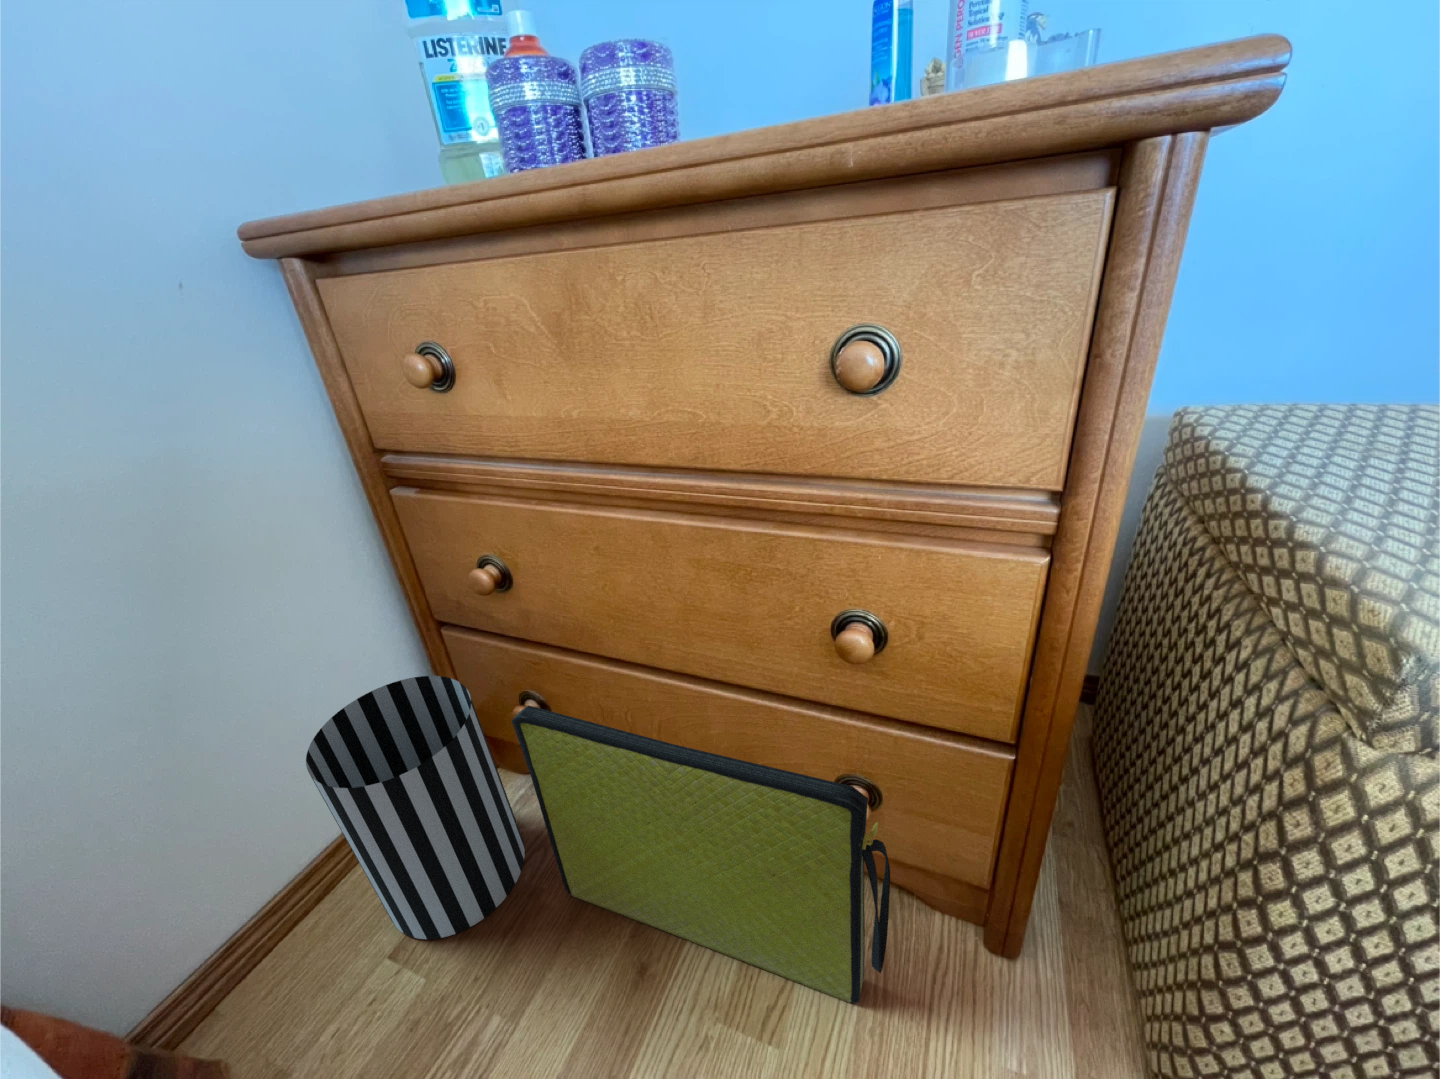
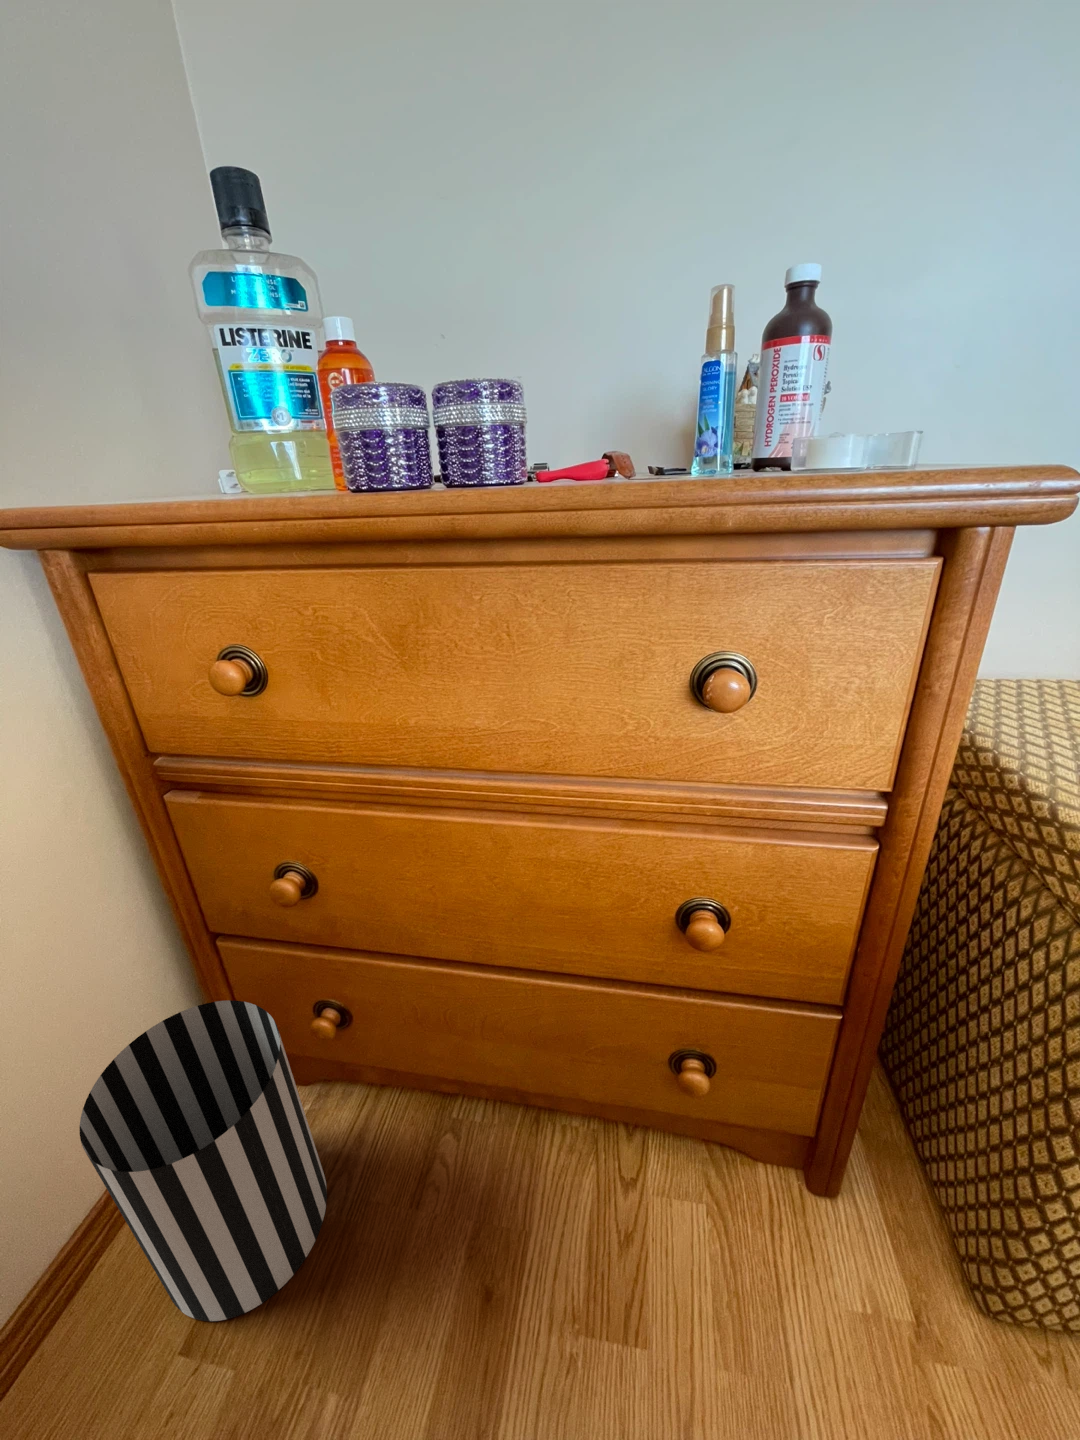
bag: present [512,706,890,1003] -> none [344,1030,749,1280]

